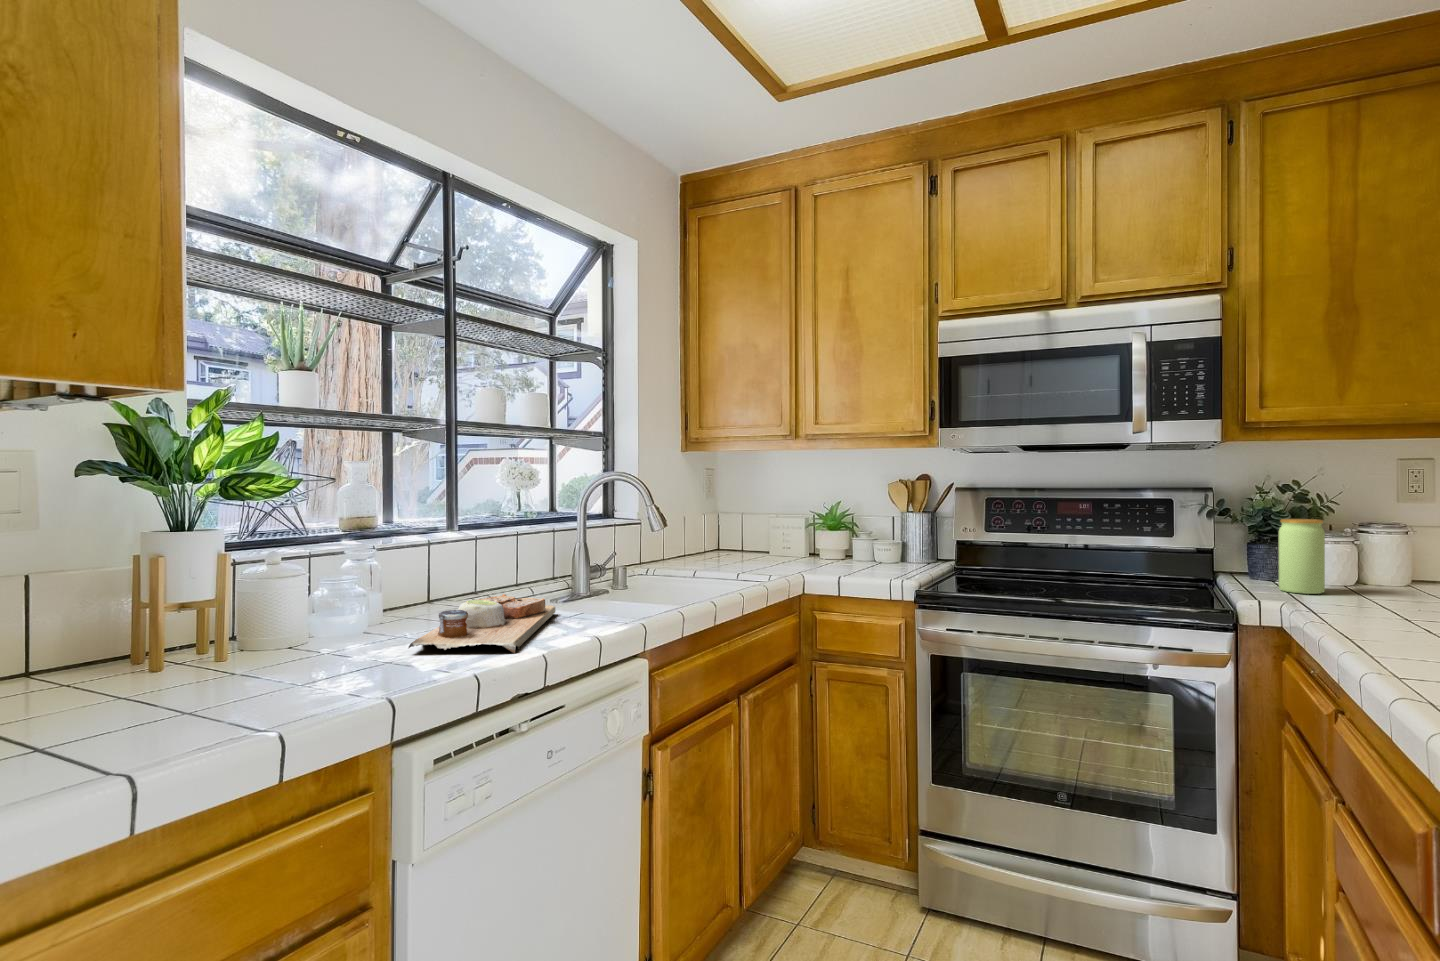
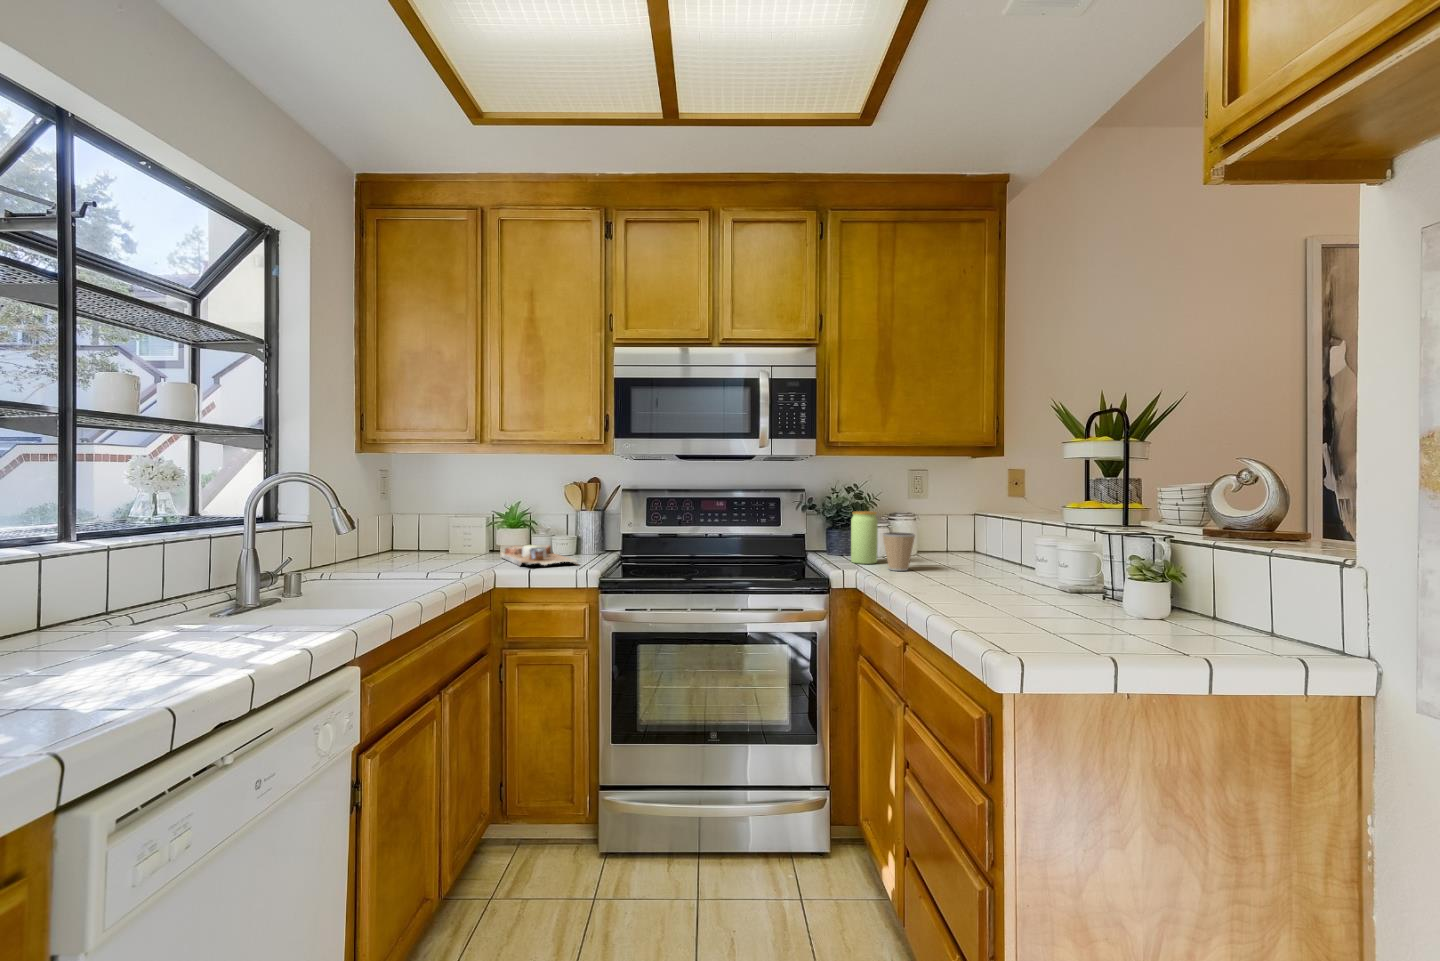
coffee cup: none [1328,550,1389,607] -> present [883,532,915,571]
cutting board: present [408,594,556,653] -> present [500,545,578,566]

